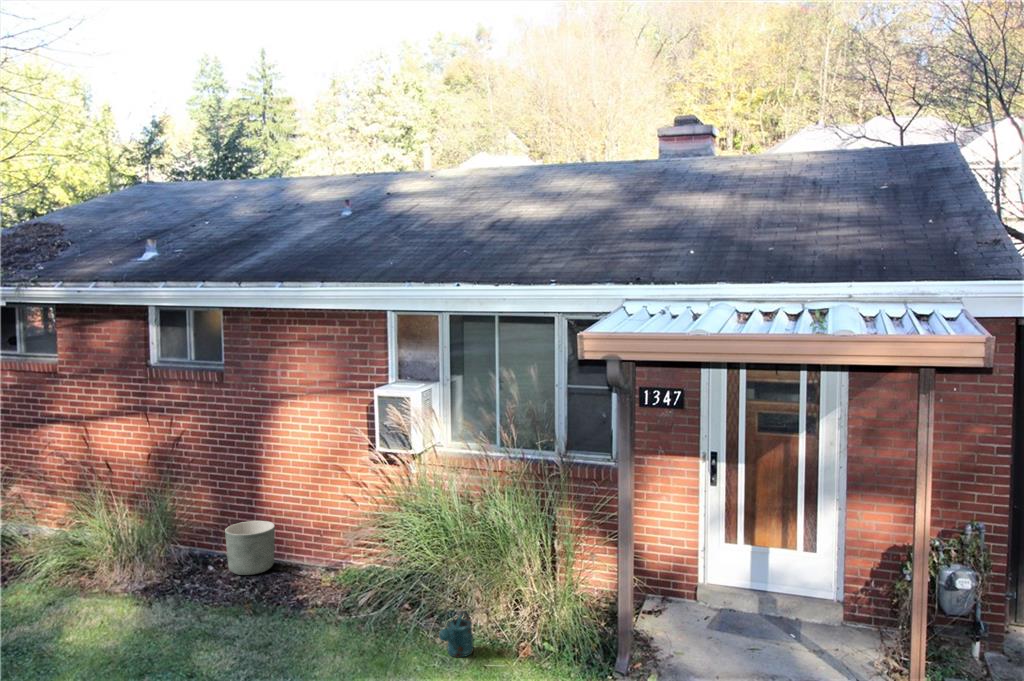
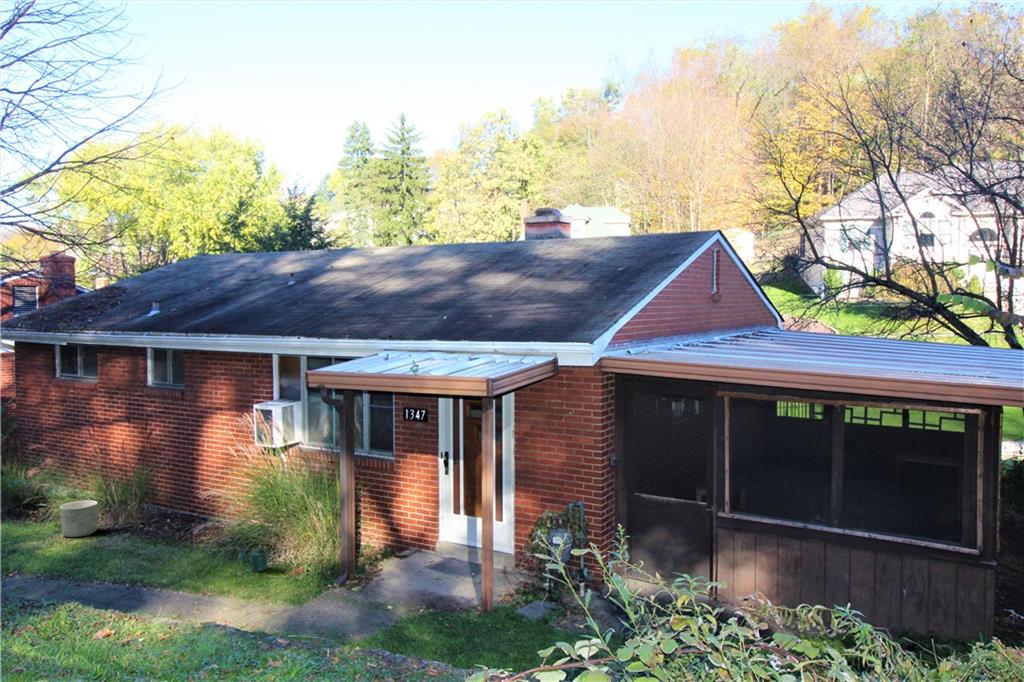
planter: present [225,521,275,575] -> present [60,501,98,537]

